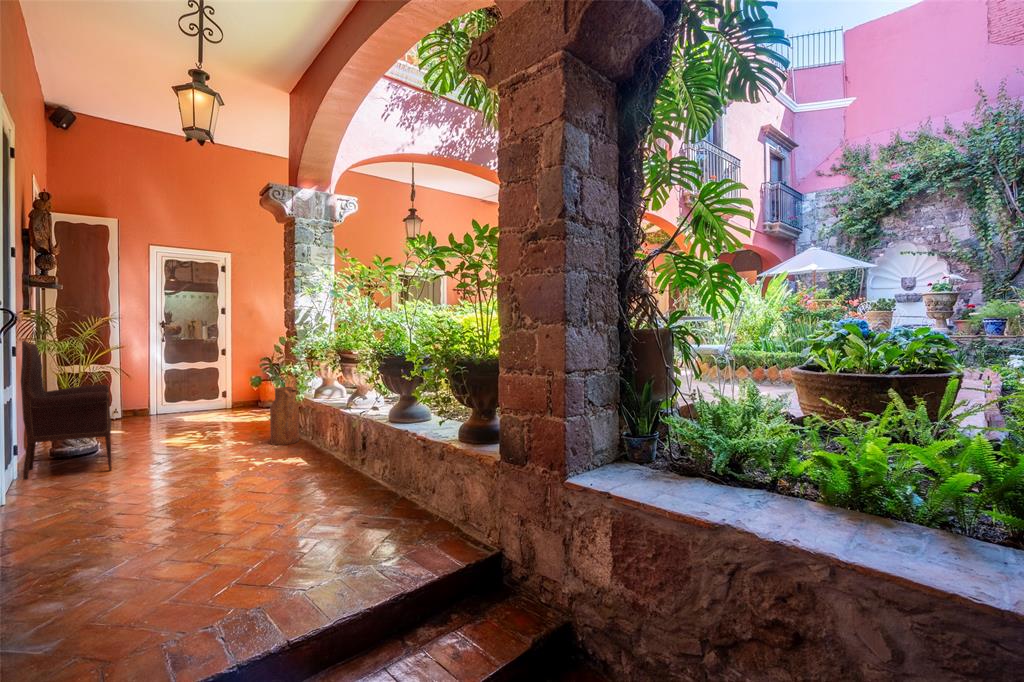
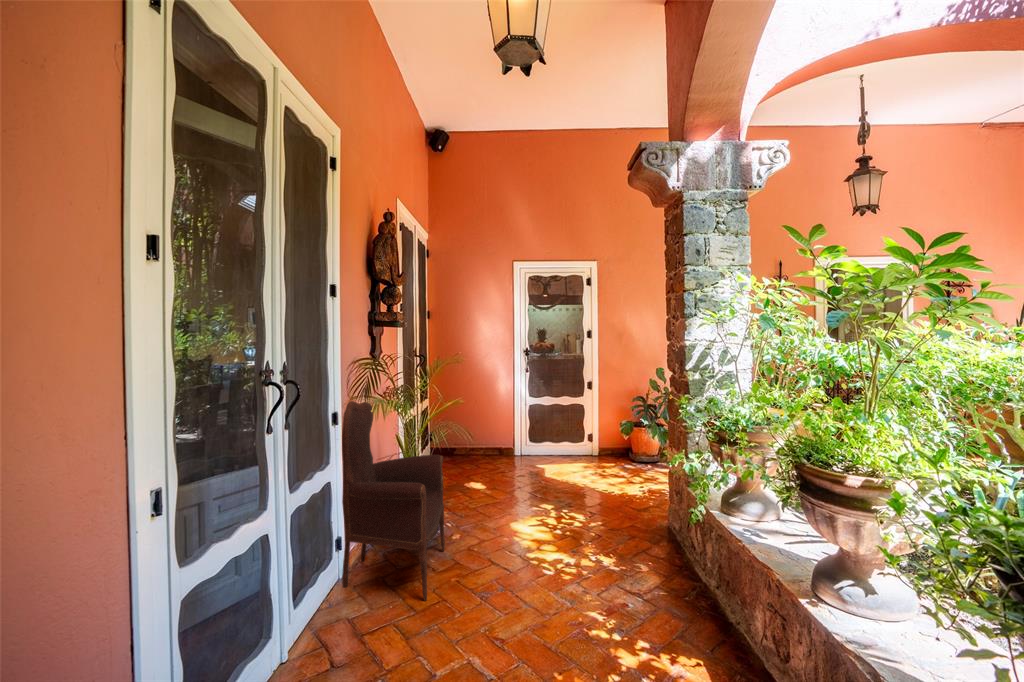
watering can: present [270,387,299,445] -> none [643,486,692,598]

